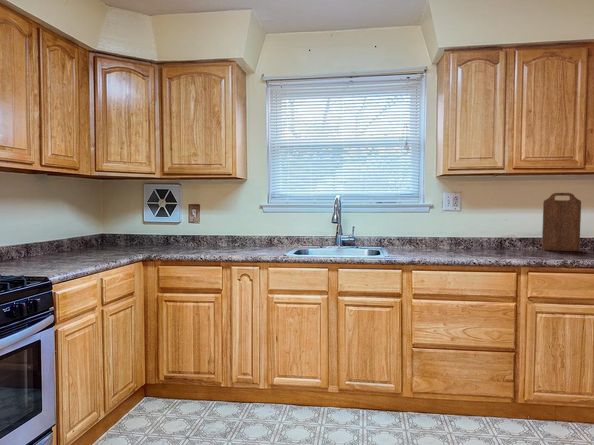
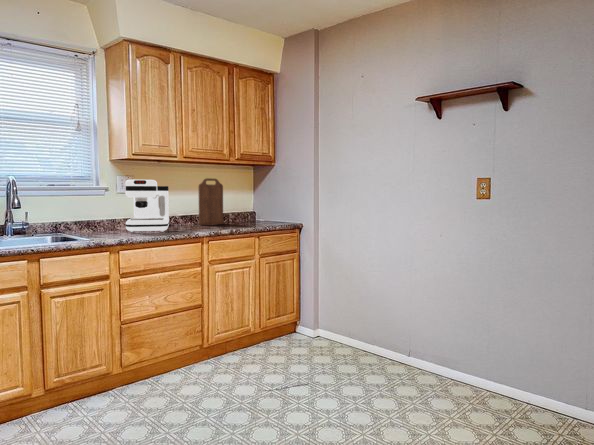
coffee maker: none [439,196,494,255] -> present [125,179,169,232]

